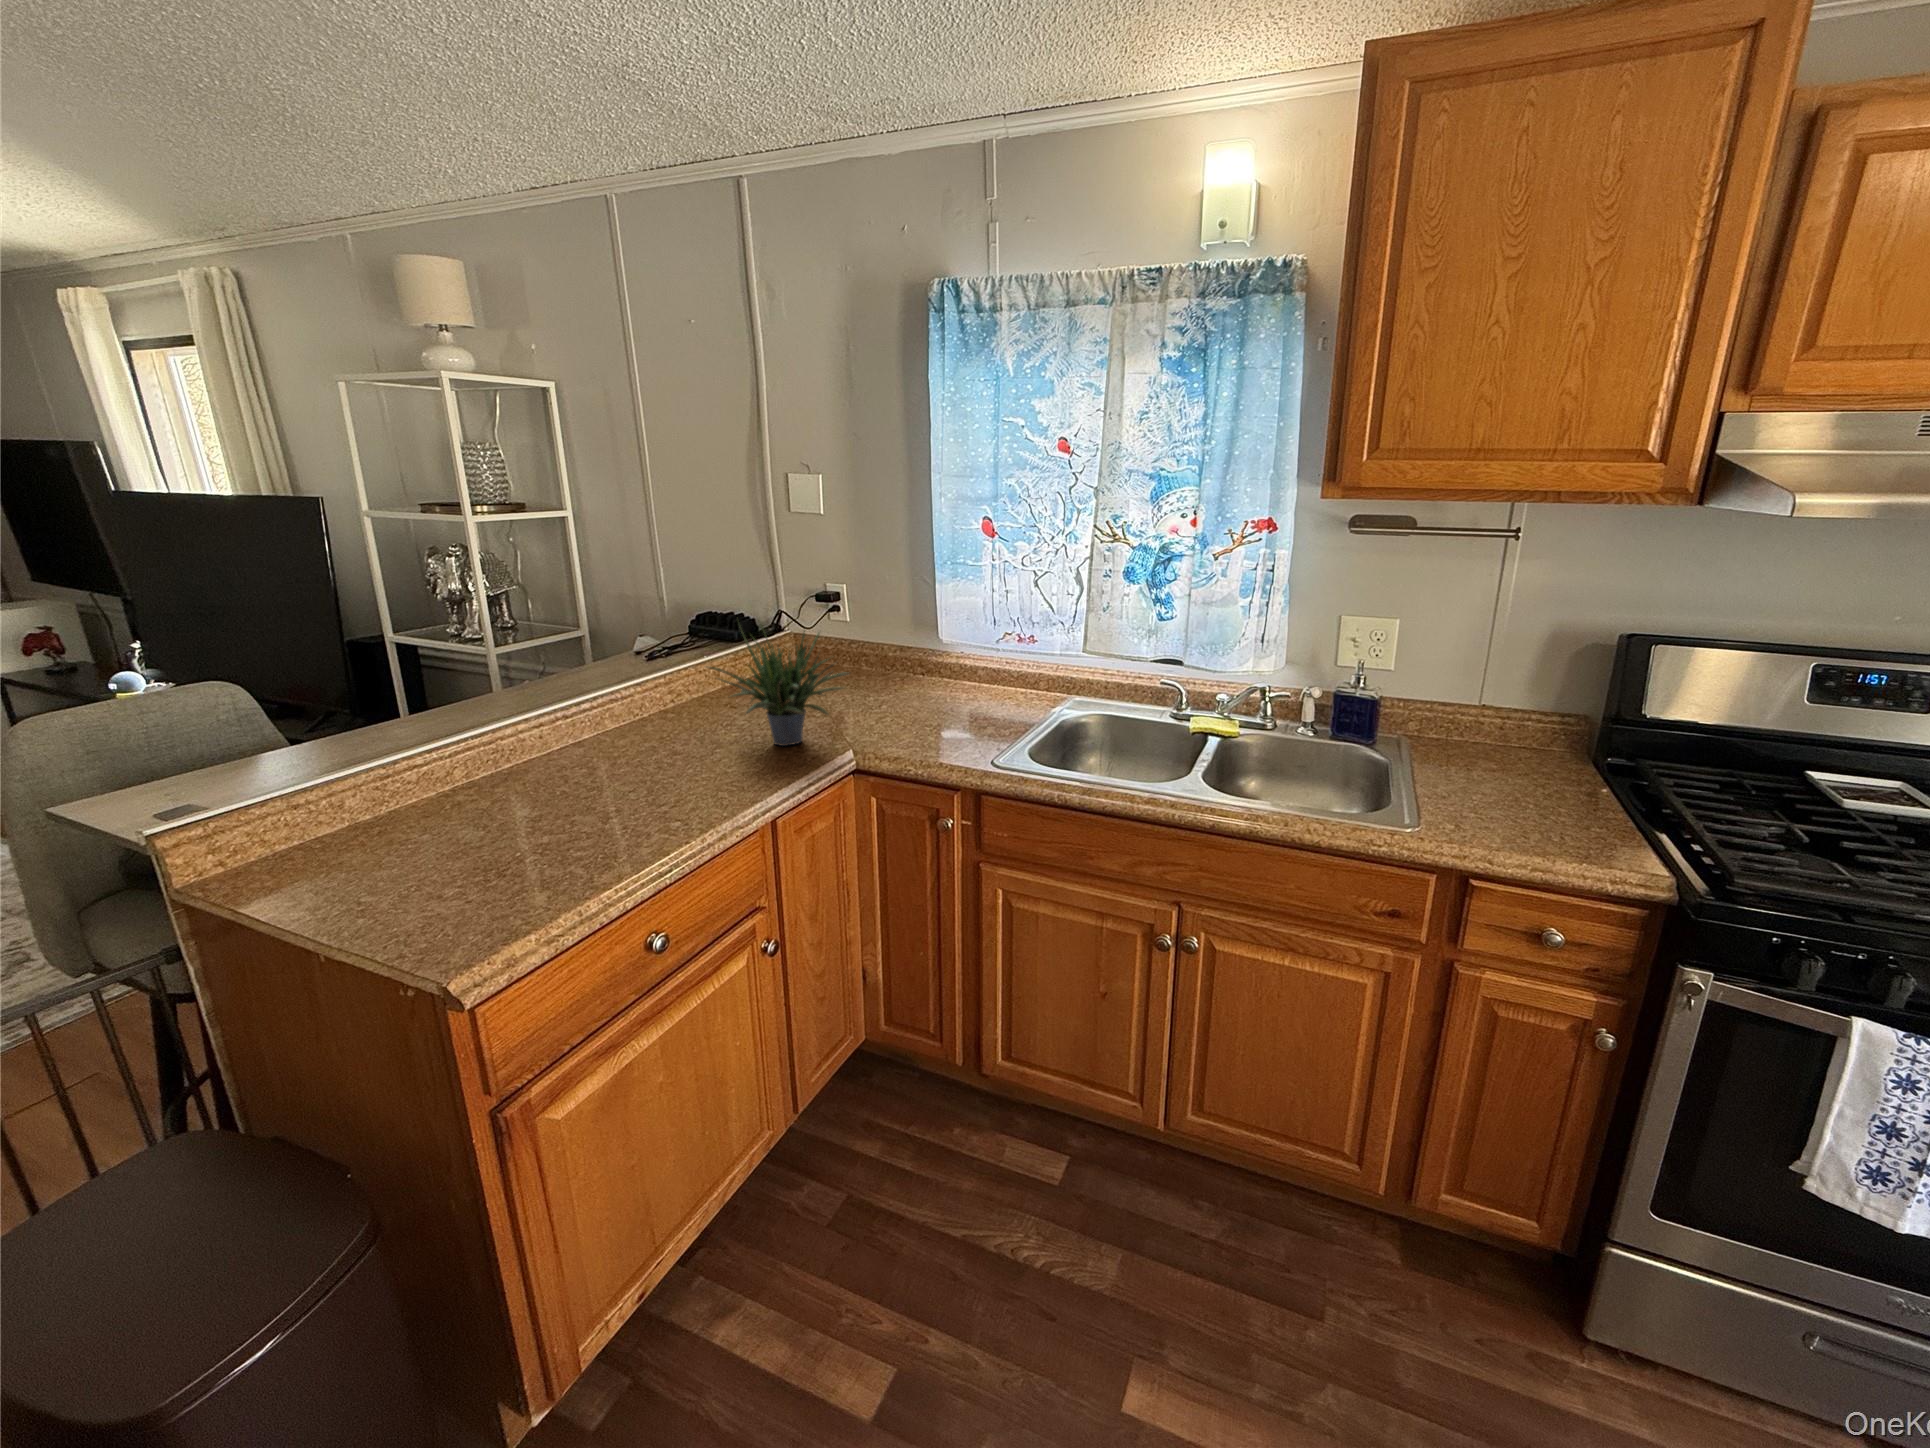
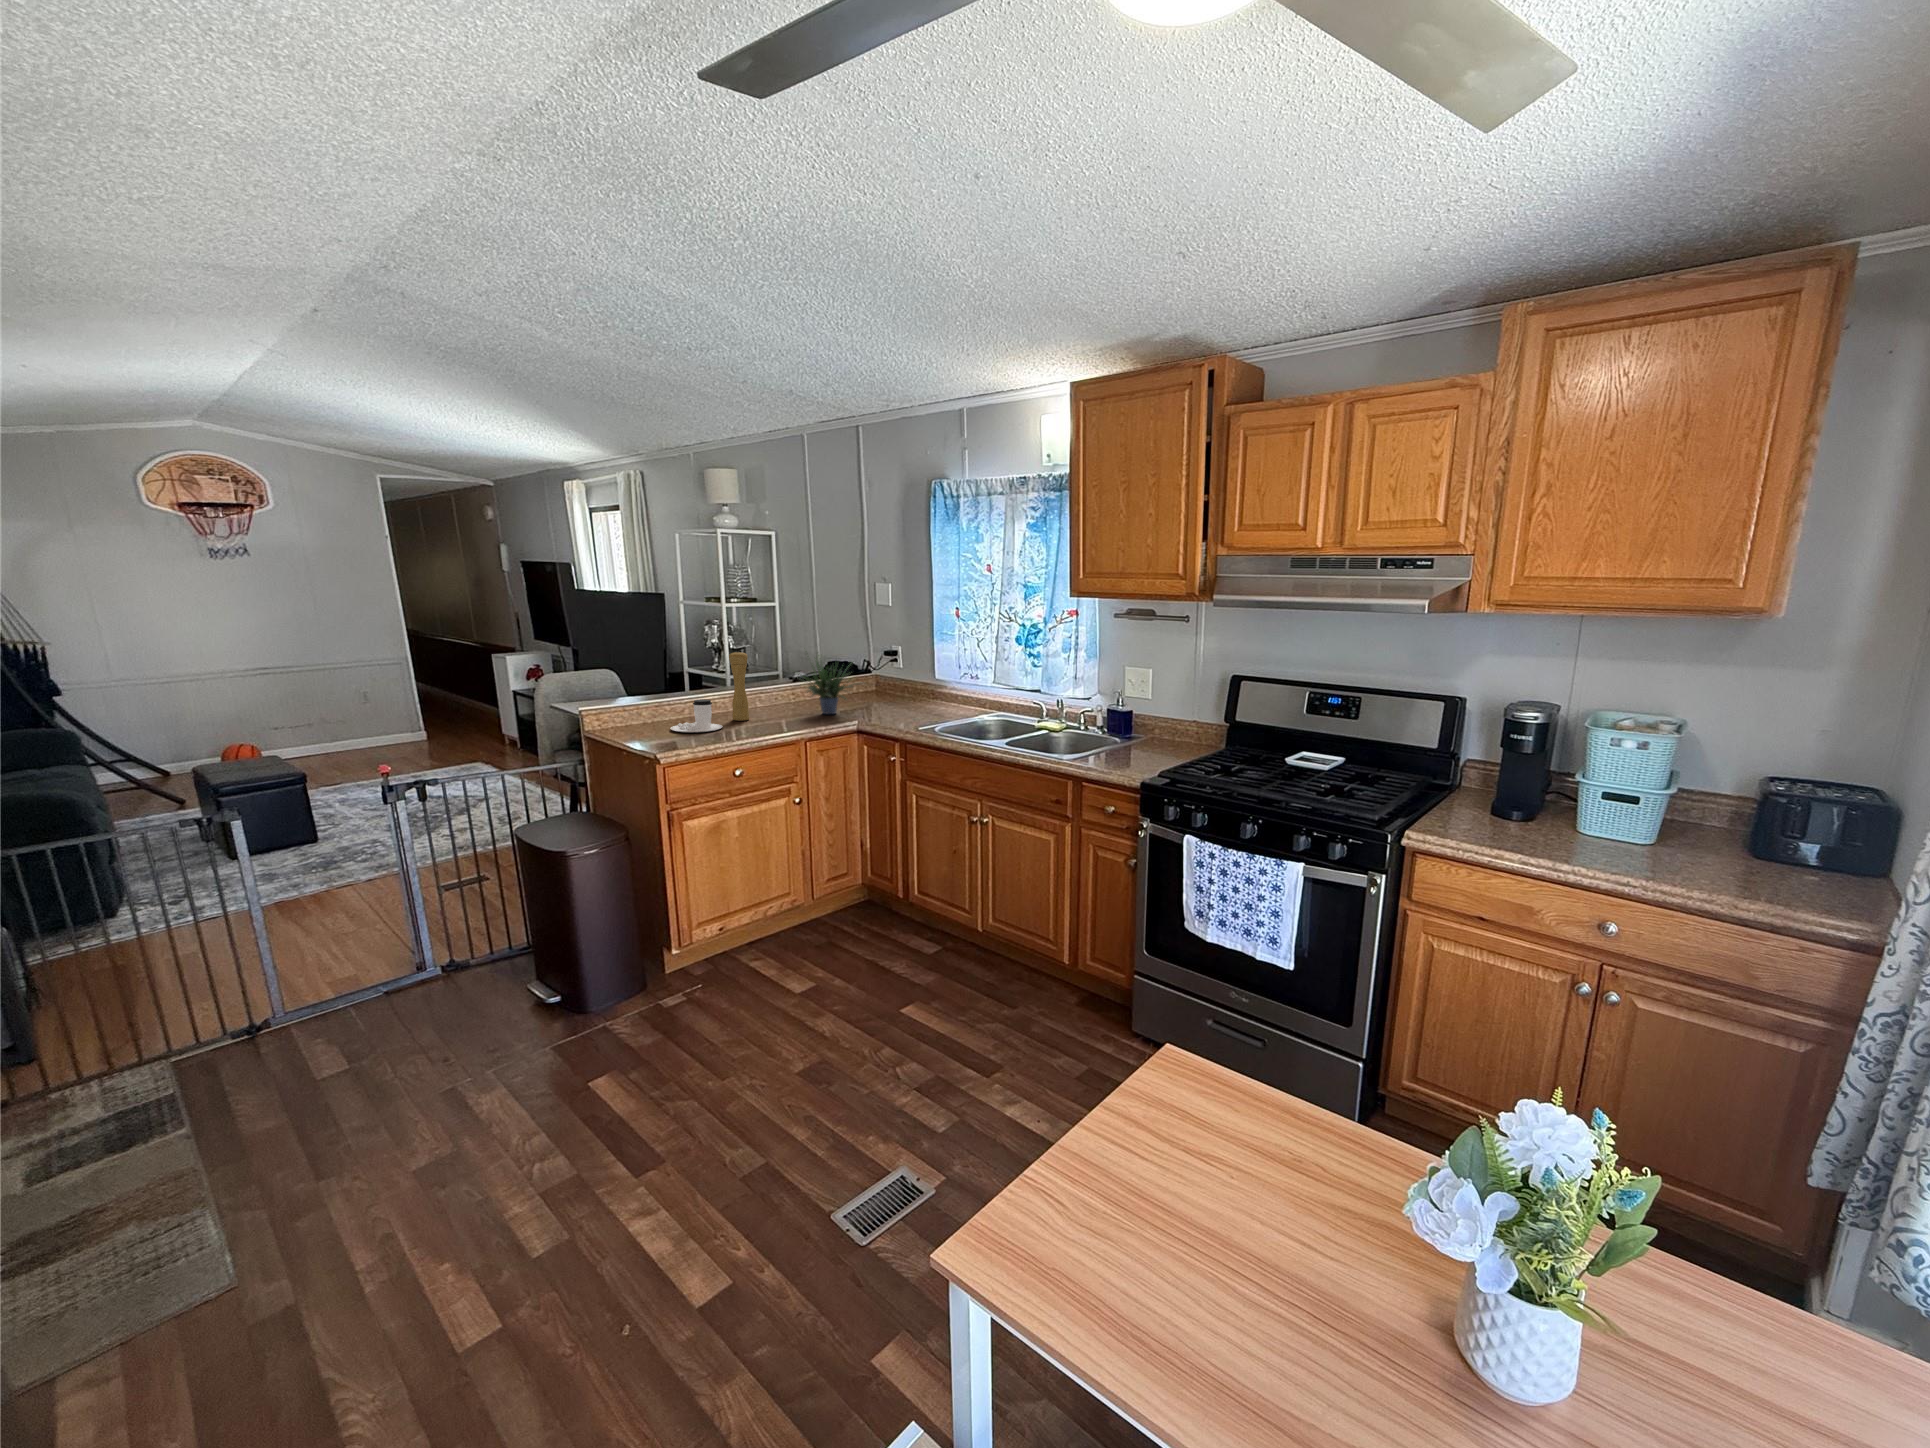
pepper mill: none [579,643,635,795] -> present [729,651,749,721]
coffee cup: none [463,771,596,868] -> present [670,699,722,732]

